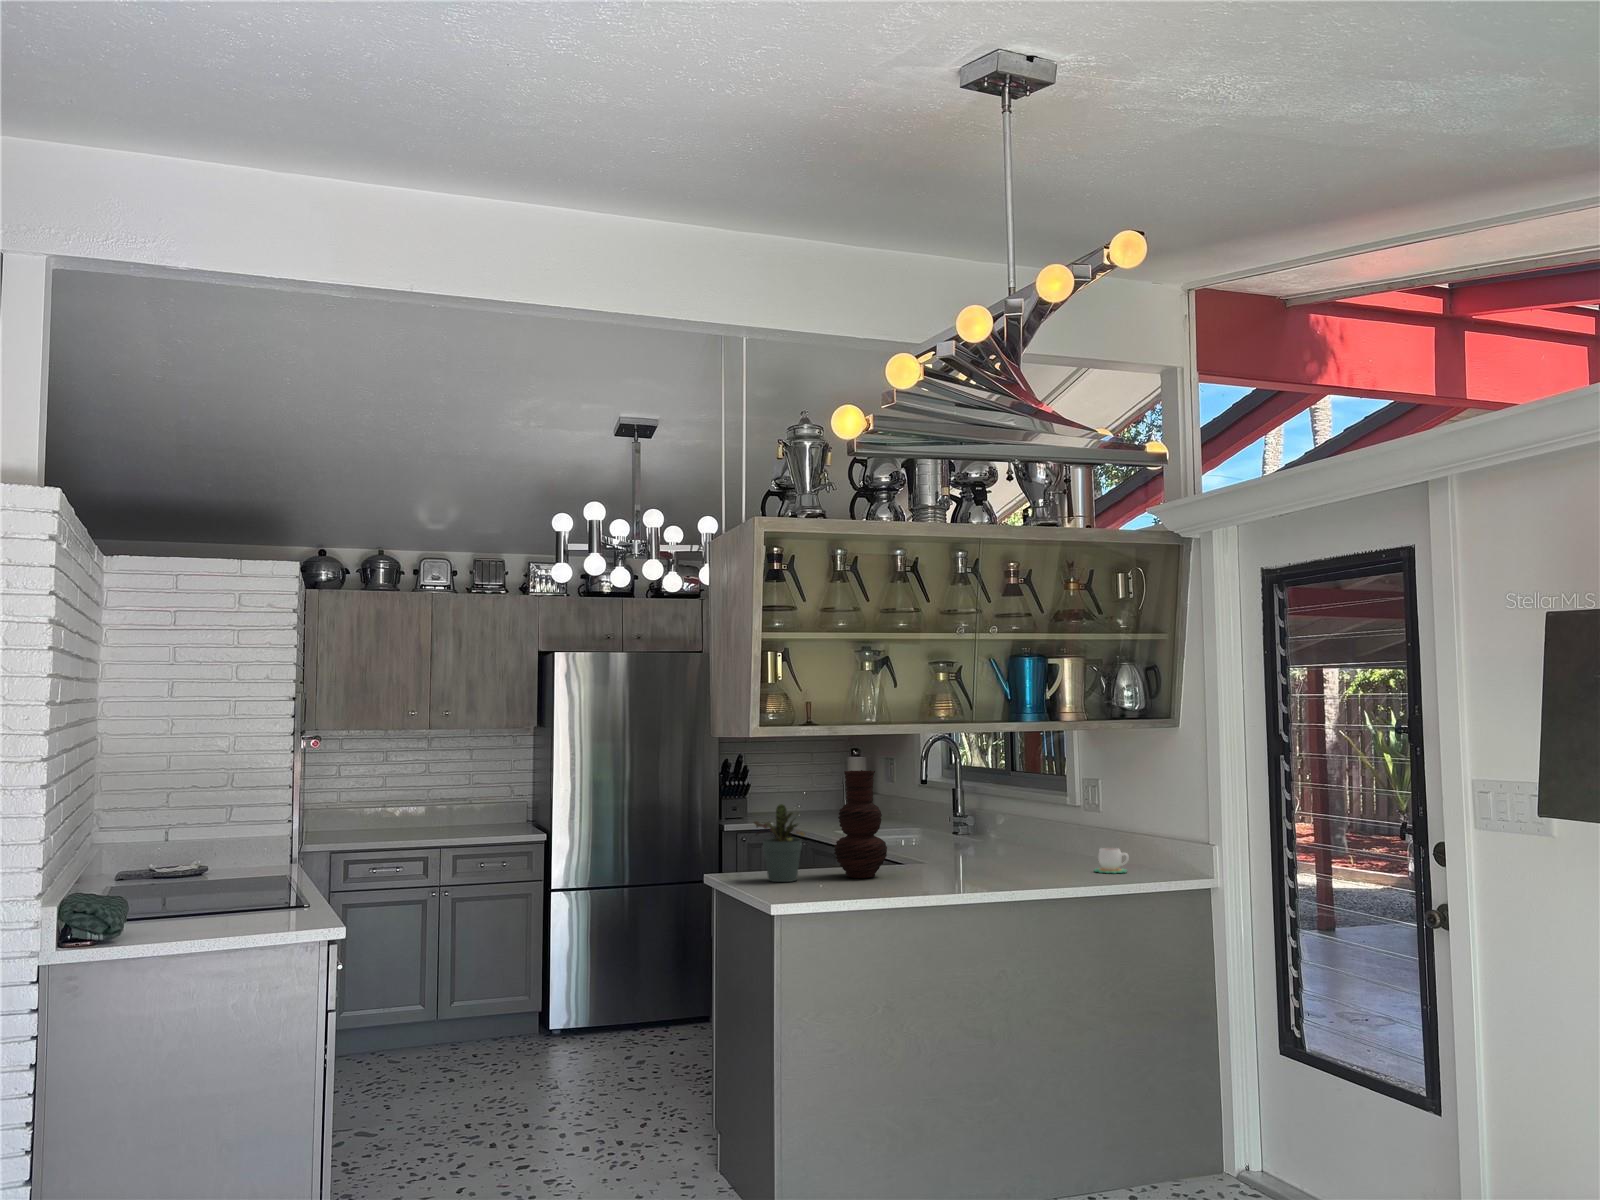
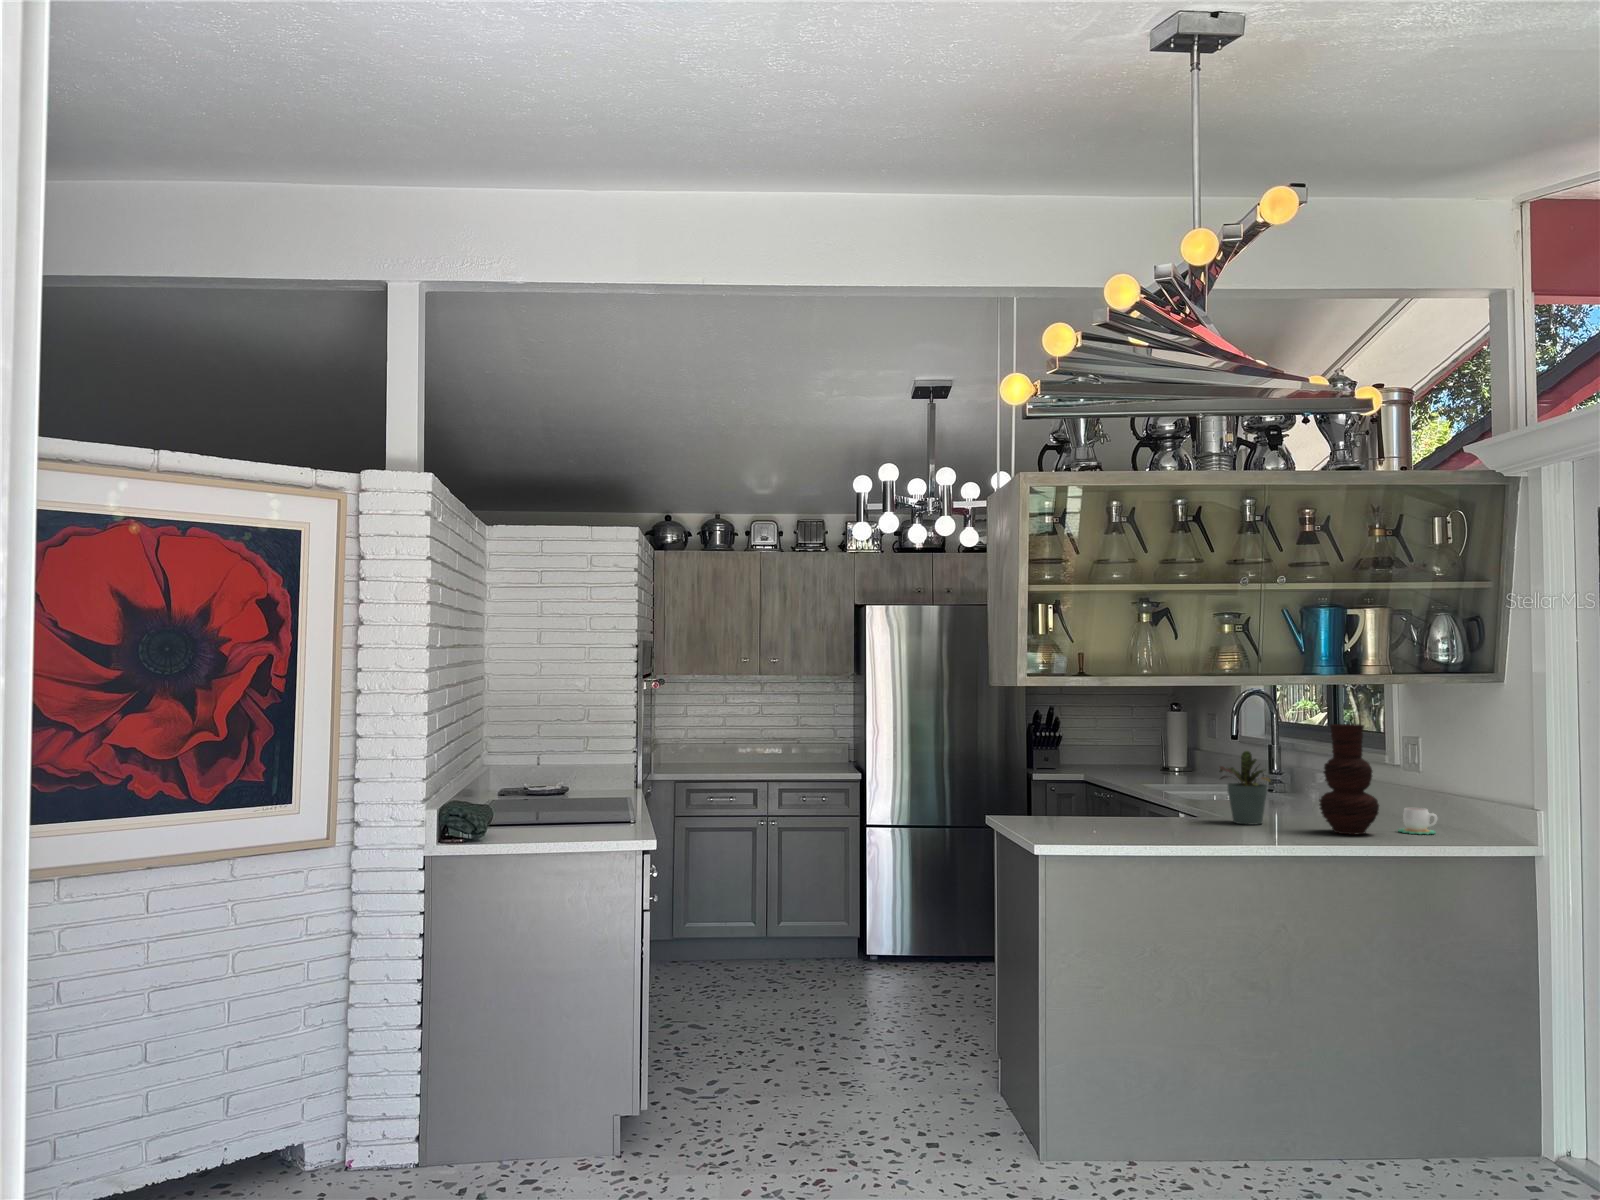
vase: present [834,770,887,878] -> present [1319,724,1379,835]
potted plant: present [754,804,805,882] -> present [1220,751,1270,825]

